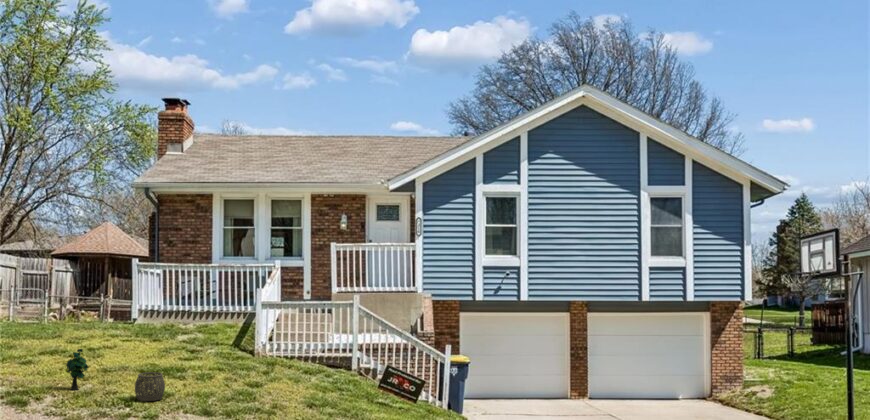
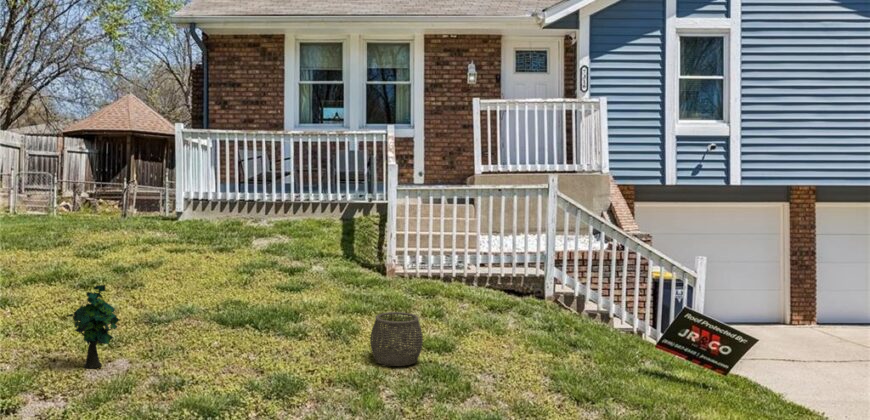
woven basket: present [135,372,165,401] -> present [370,312,423,366]

